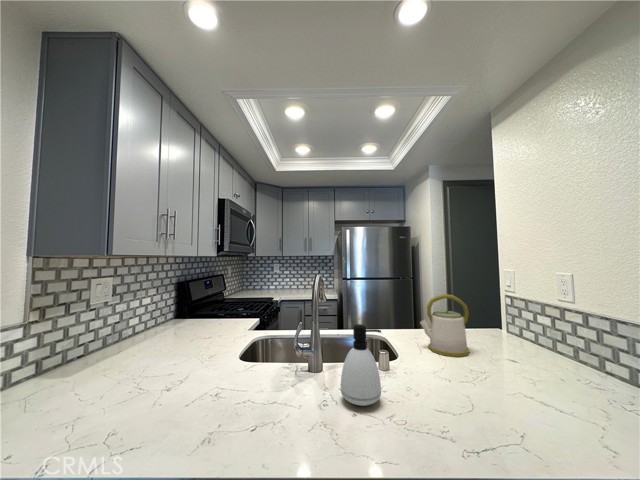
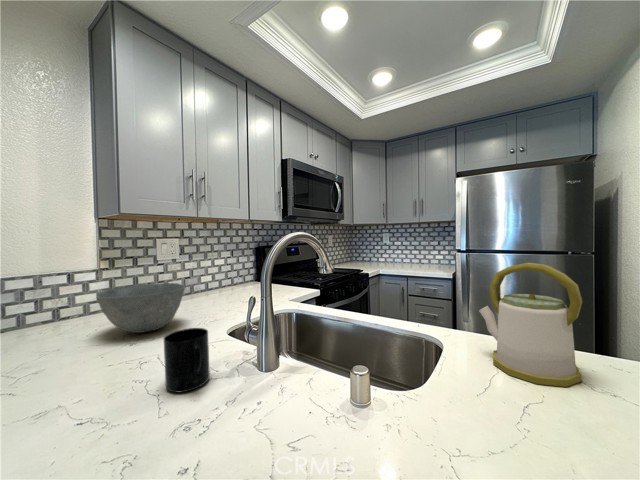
soap dispenser: present [341,324,381,406] -> none [233,291,293,409]
bowl: none [101,329,197,390] -> present [97,283,185,333]
mug: none [275,361,317,416] -> present [164,328,210,392]

